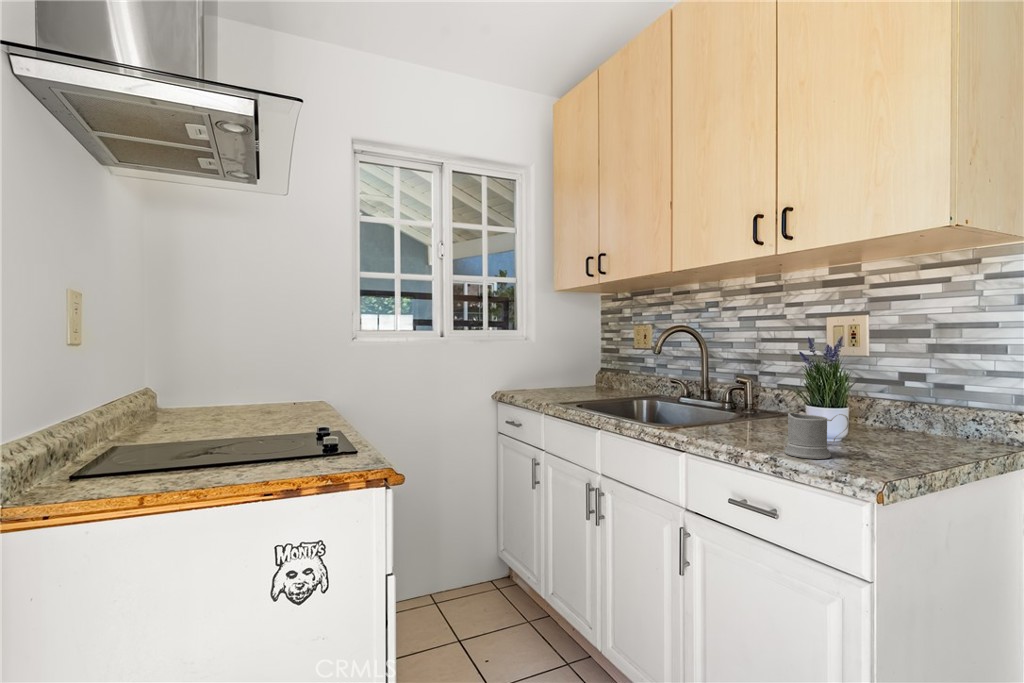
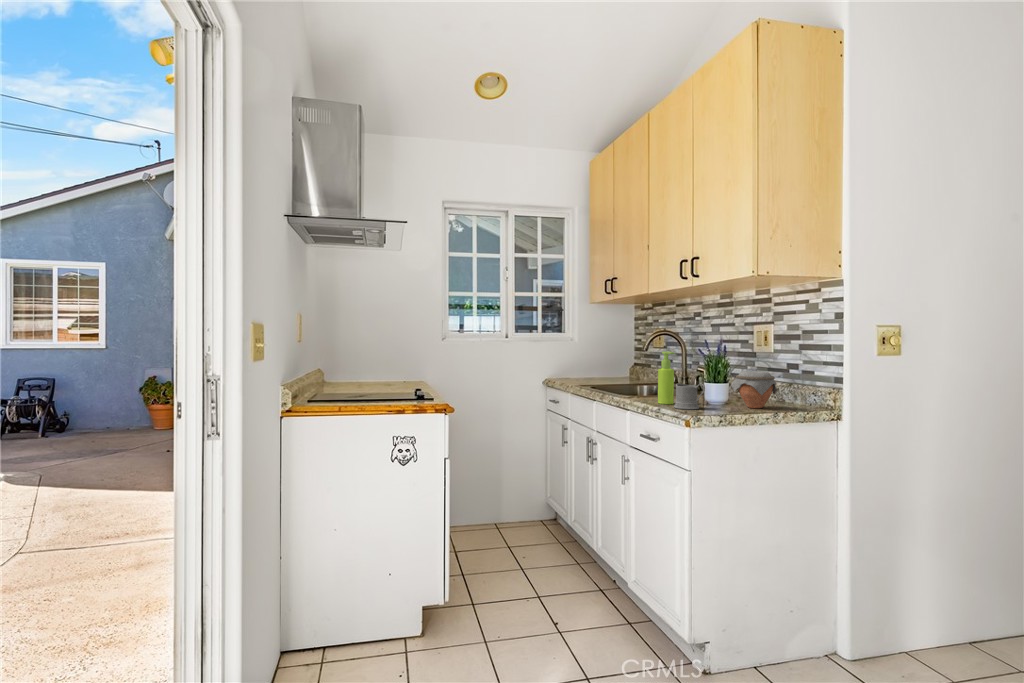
soap dispenser: none [736,358,768,445] -> present [658,352,674,404]
jar: none [854,388,935,449] -> present [731,371,777,408]

